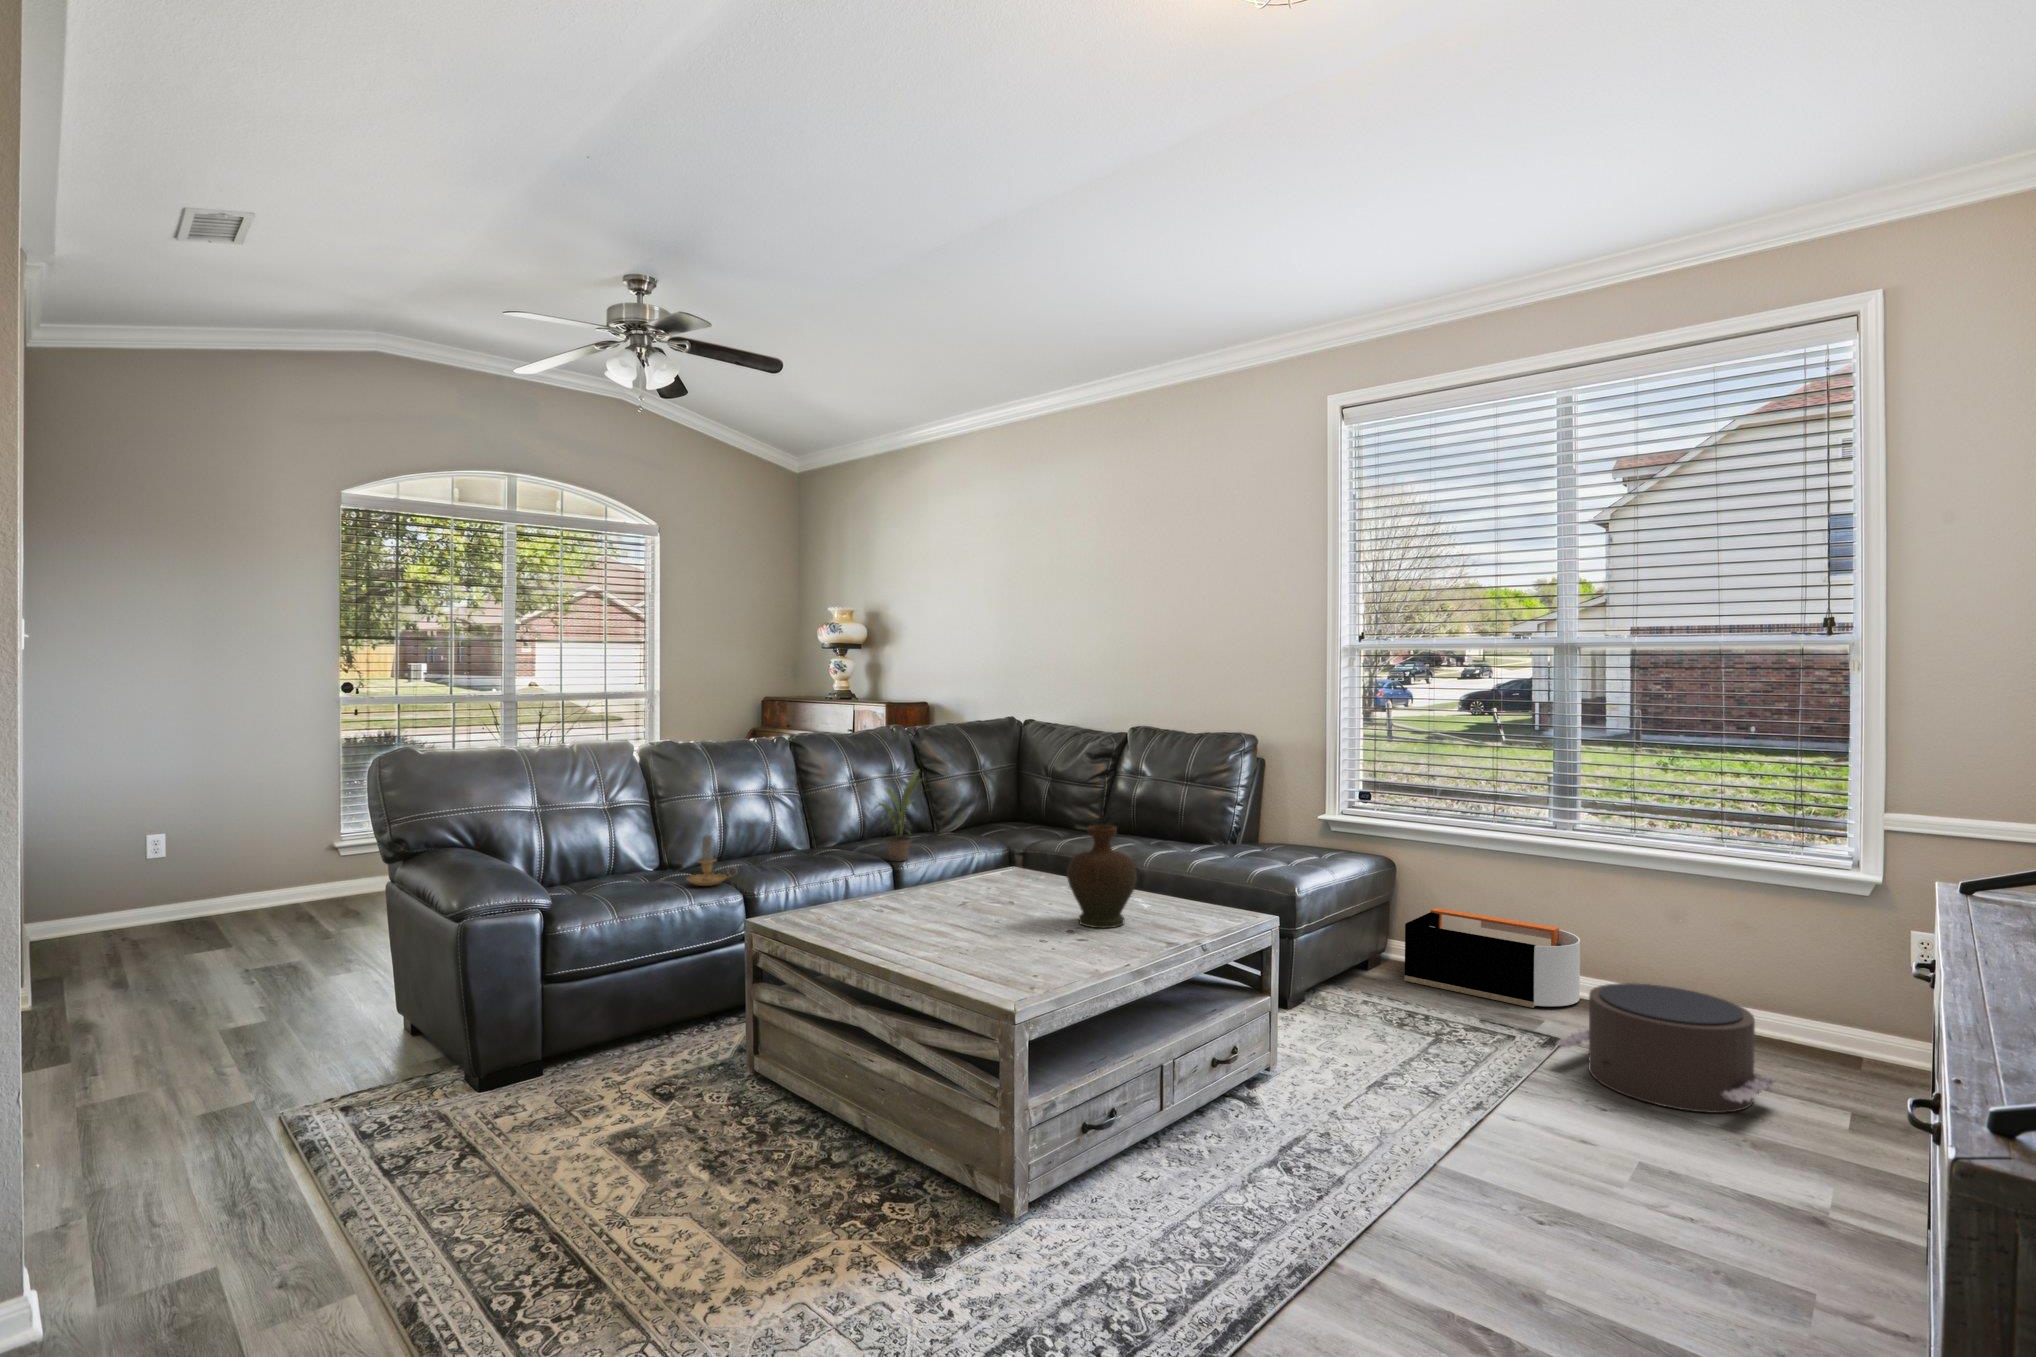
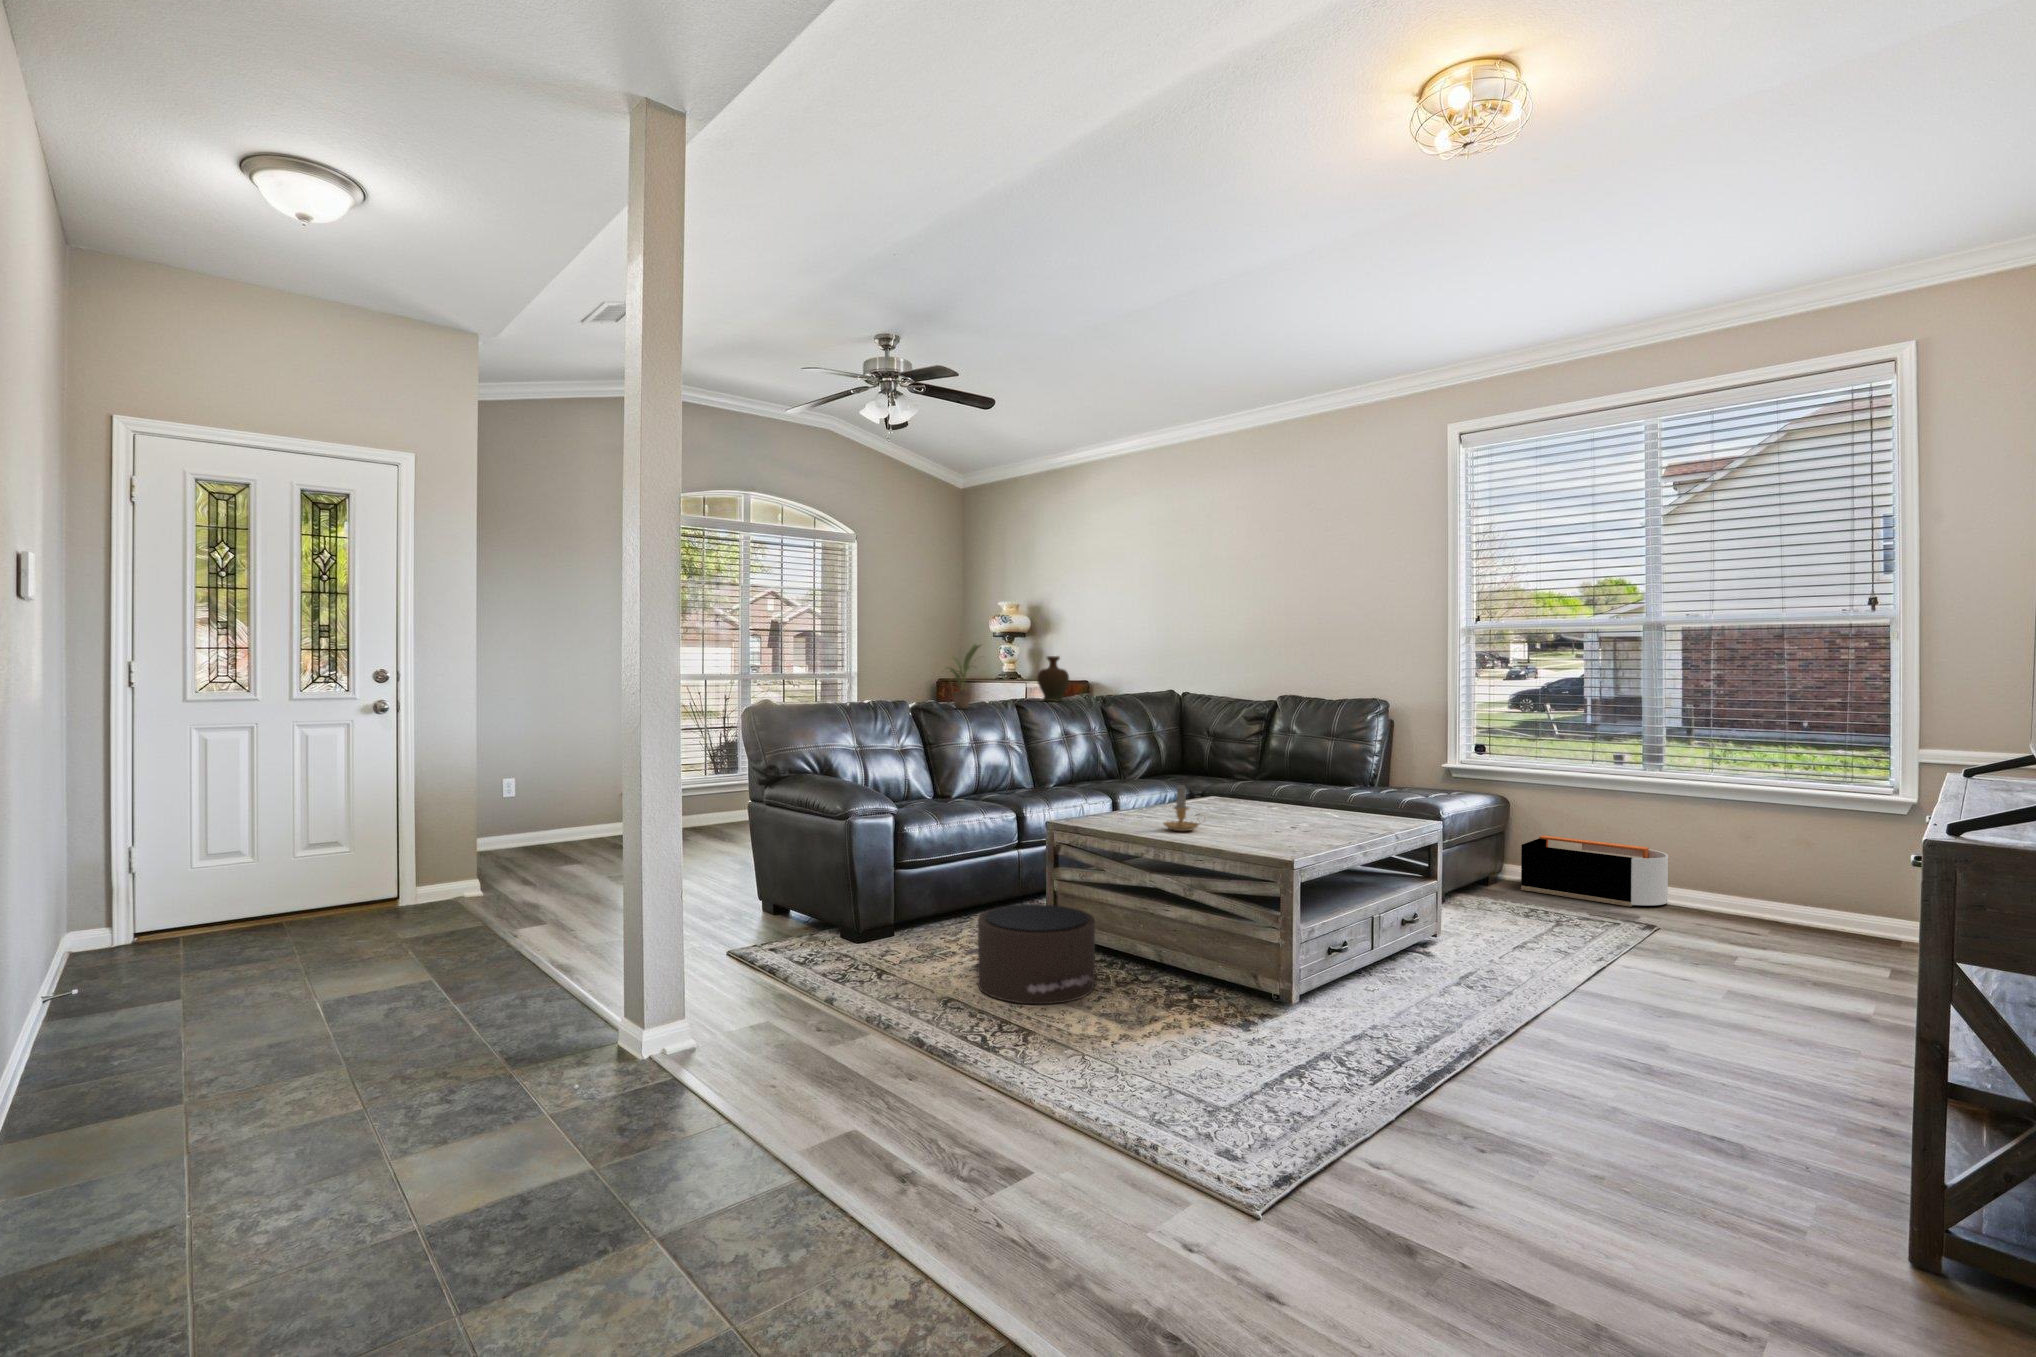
potted plant: present [876,770,922,861] -> present [948,644,980,709]
decorative vase: present [1067,825,1137,928] -> present [1037,656,1069,701]
candle: present [687,835,727,886] -> present [1164,785,1205,831]
pouf: present [1557,983,1776,1113] -> present [964,904,1095,1004]

